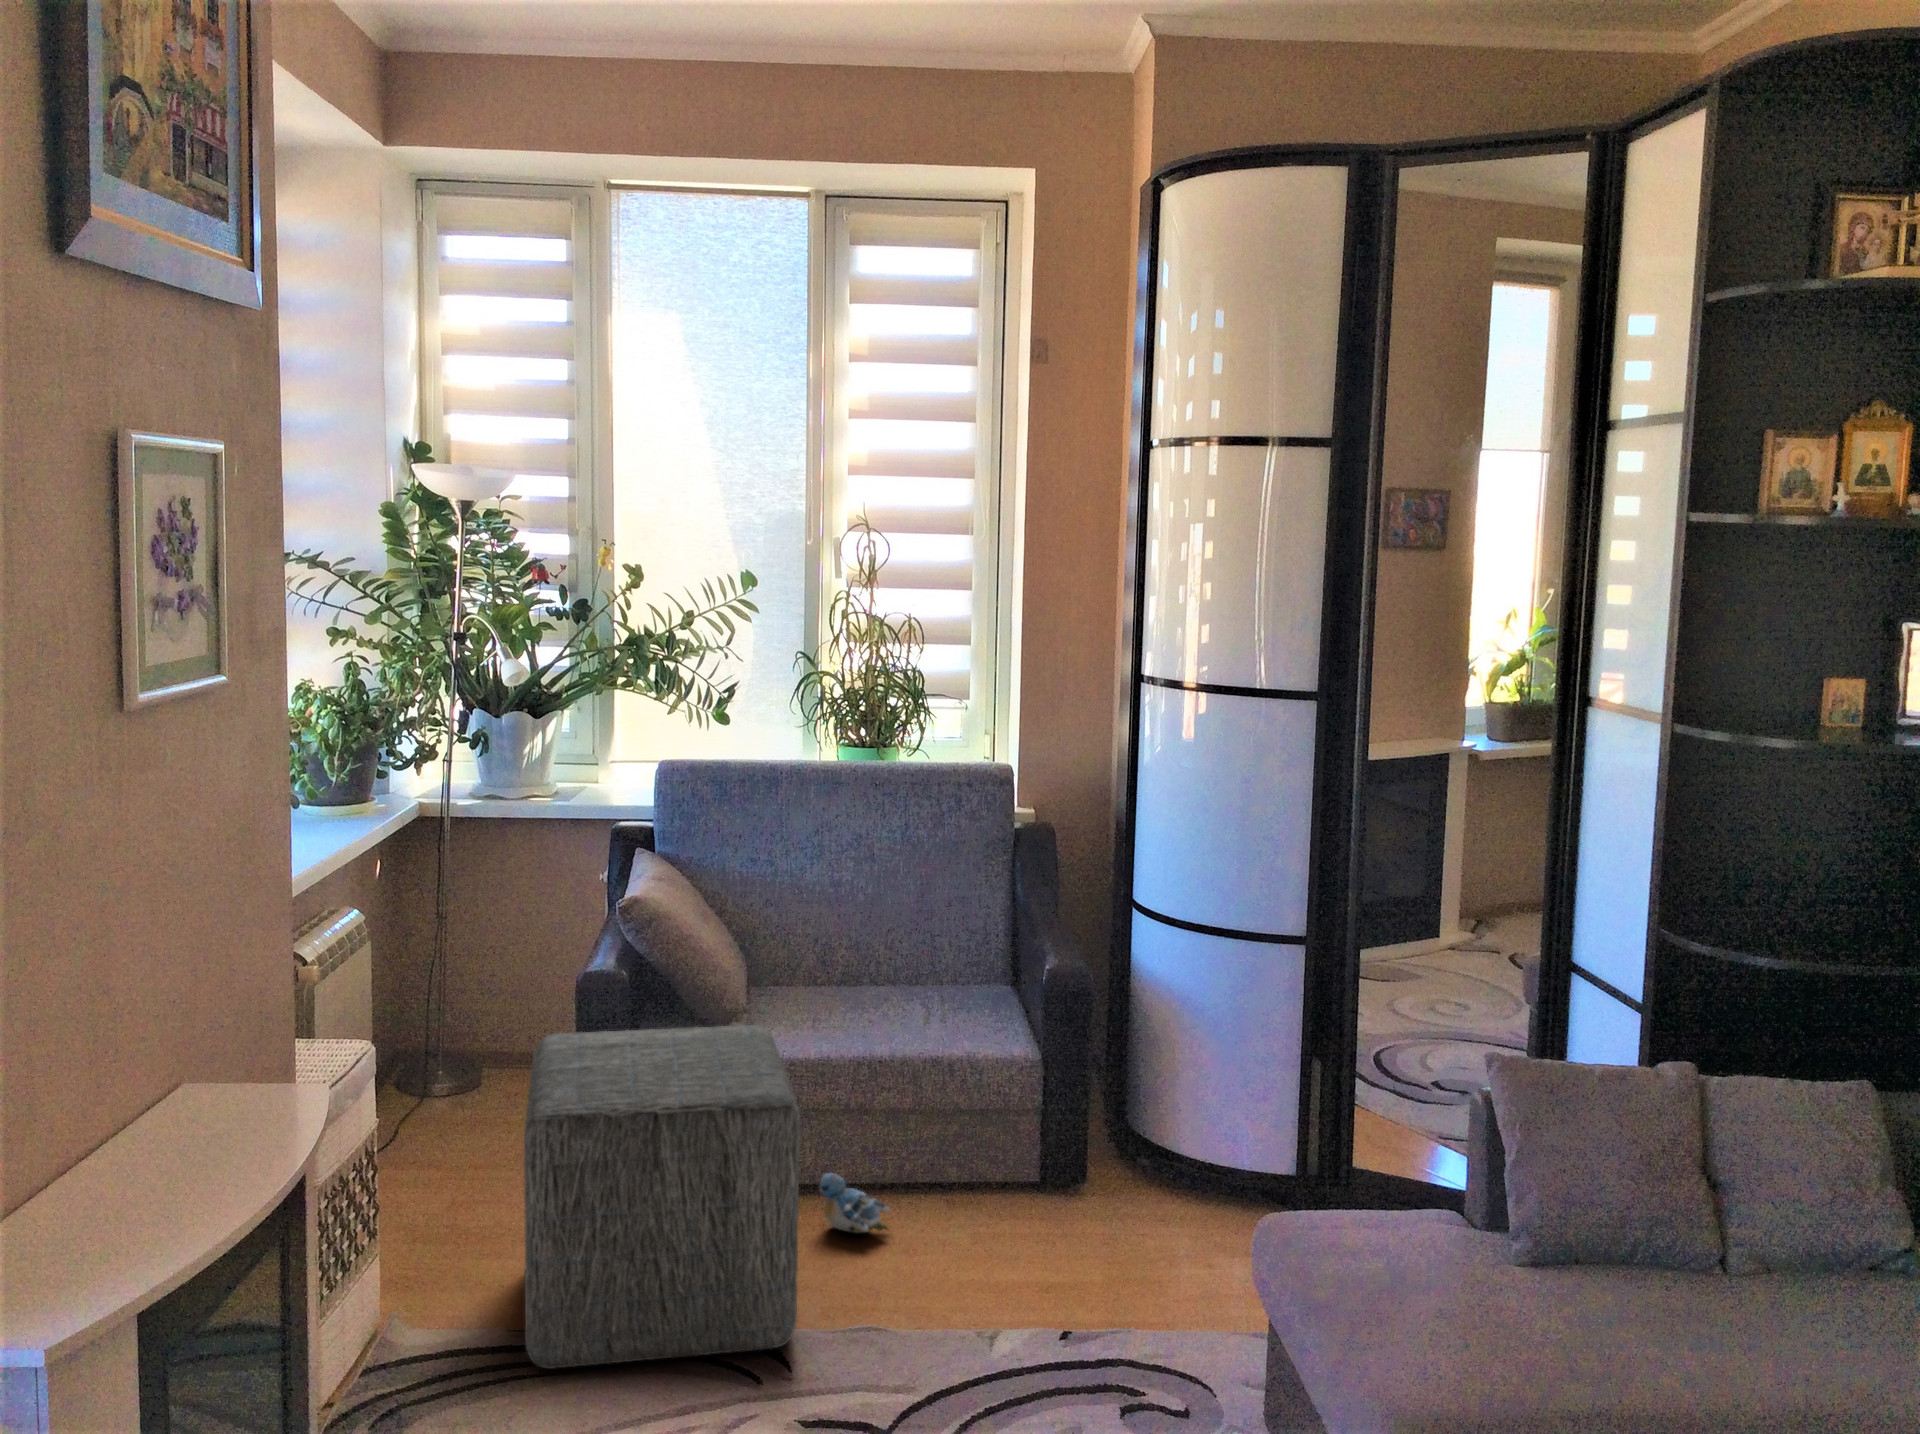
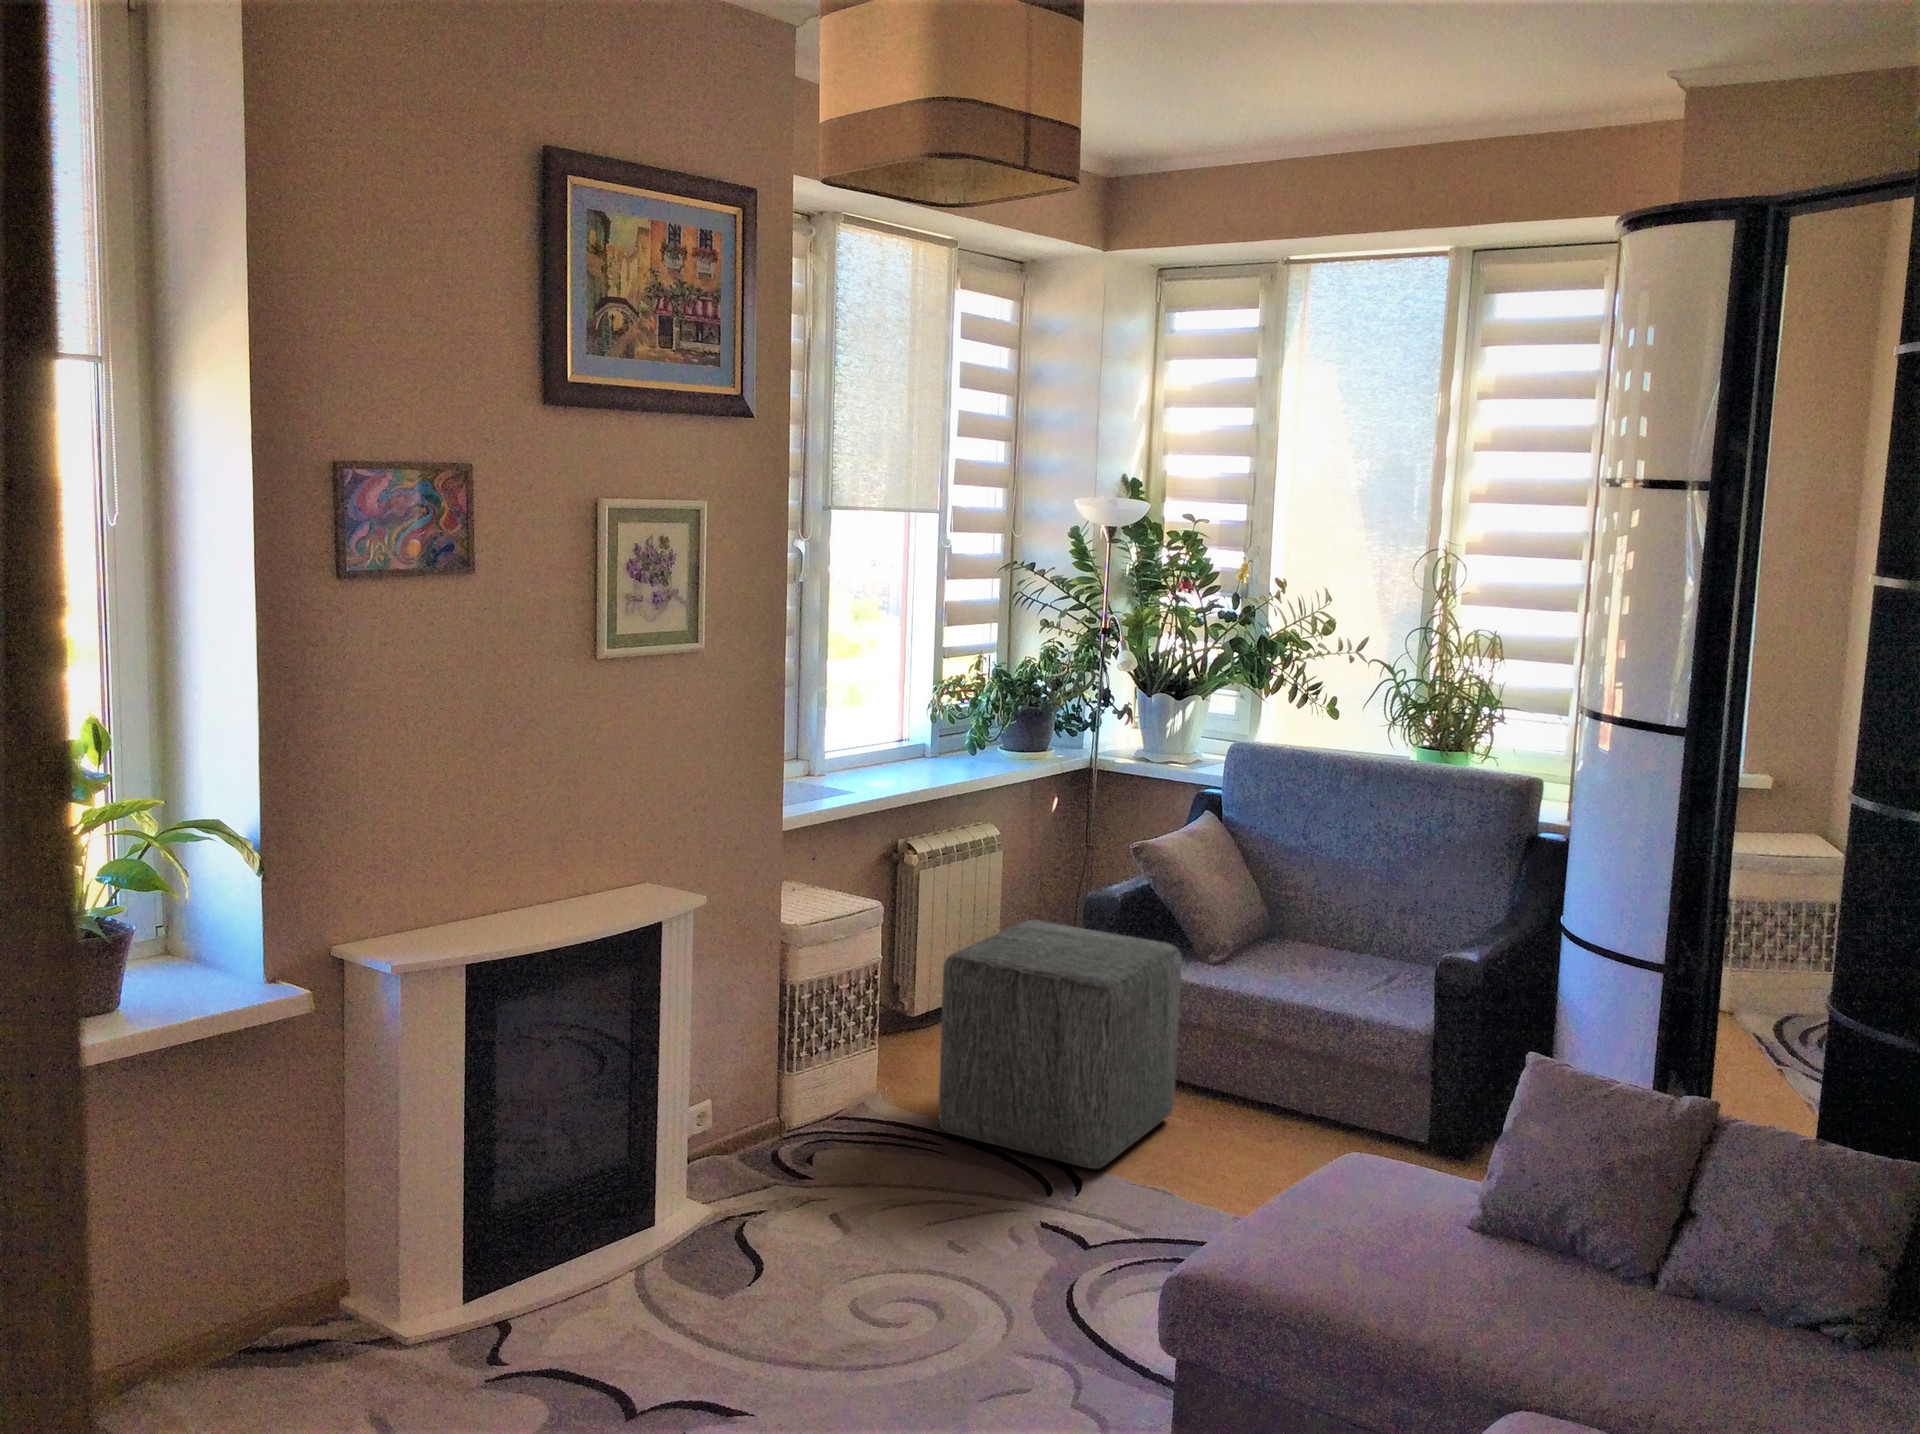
plush toy: present [819,1173,890,1233] -> none [1224,1081,1274,1136]

